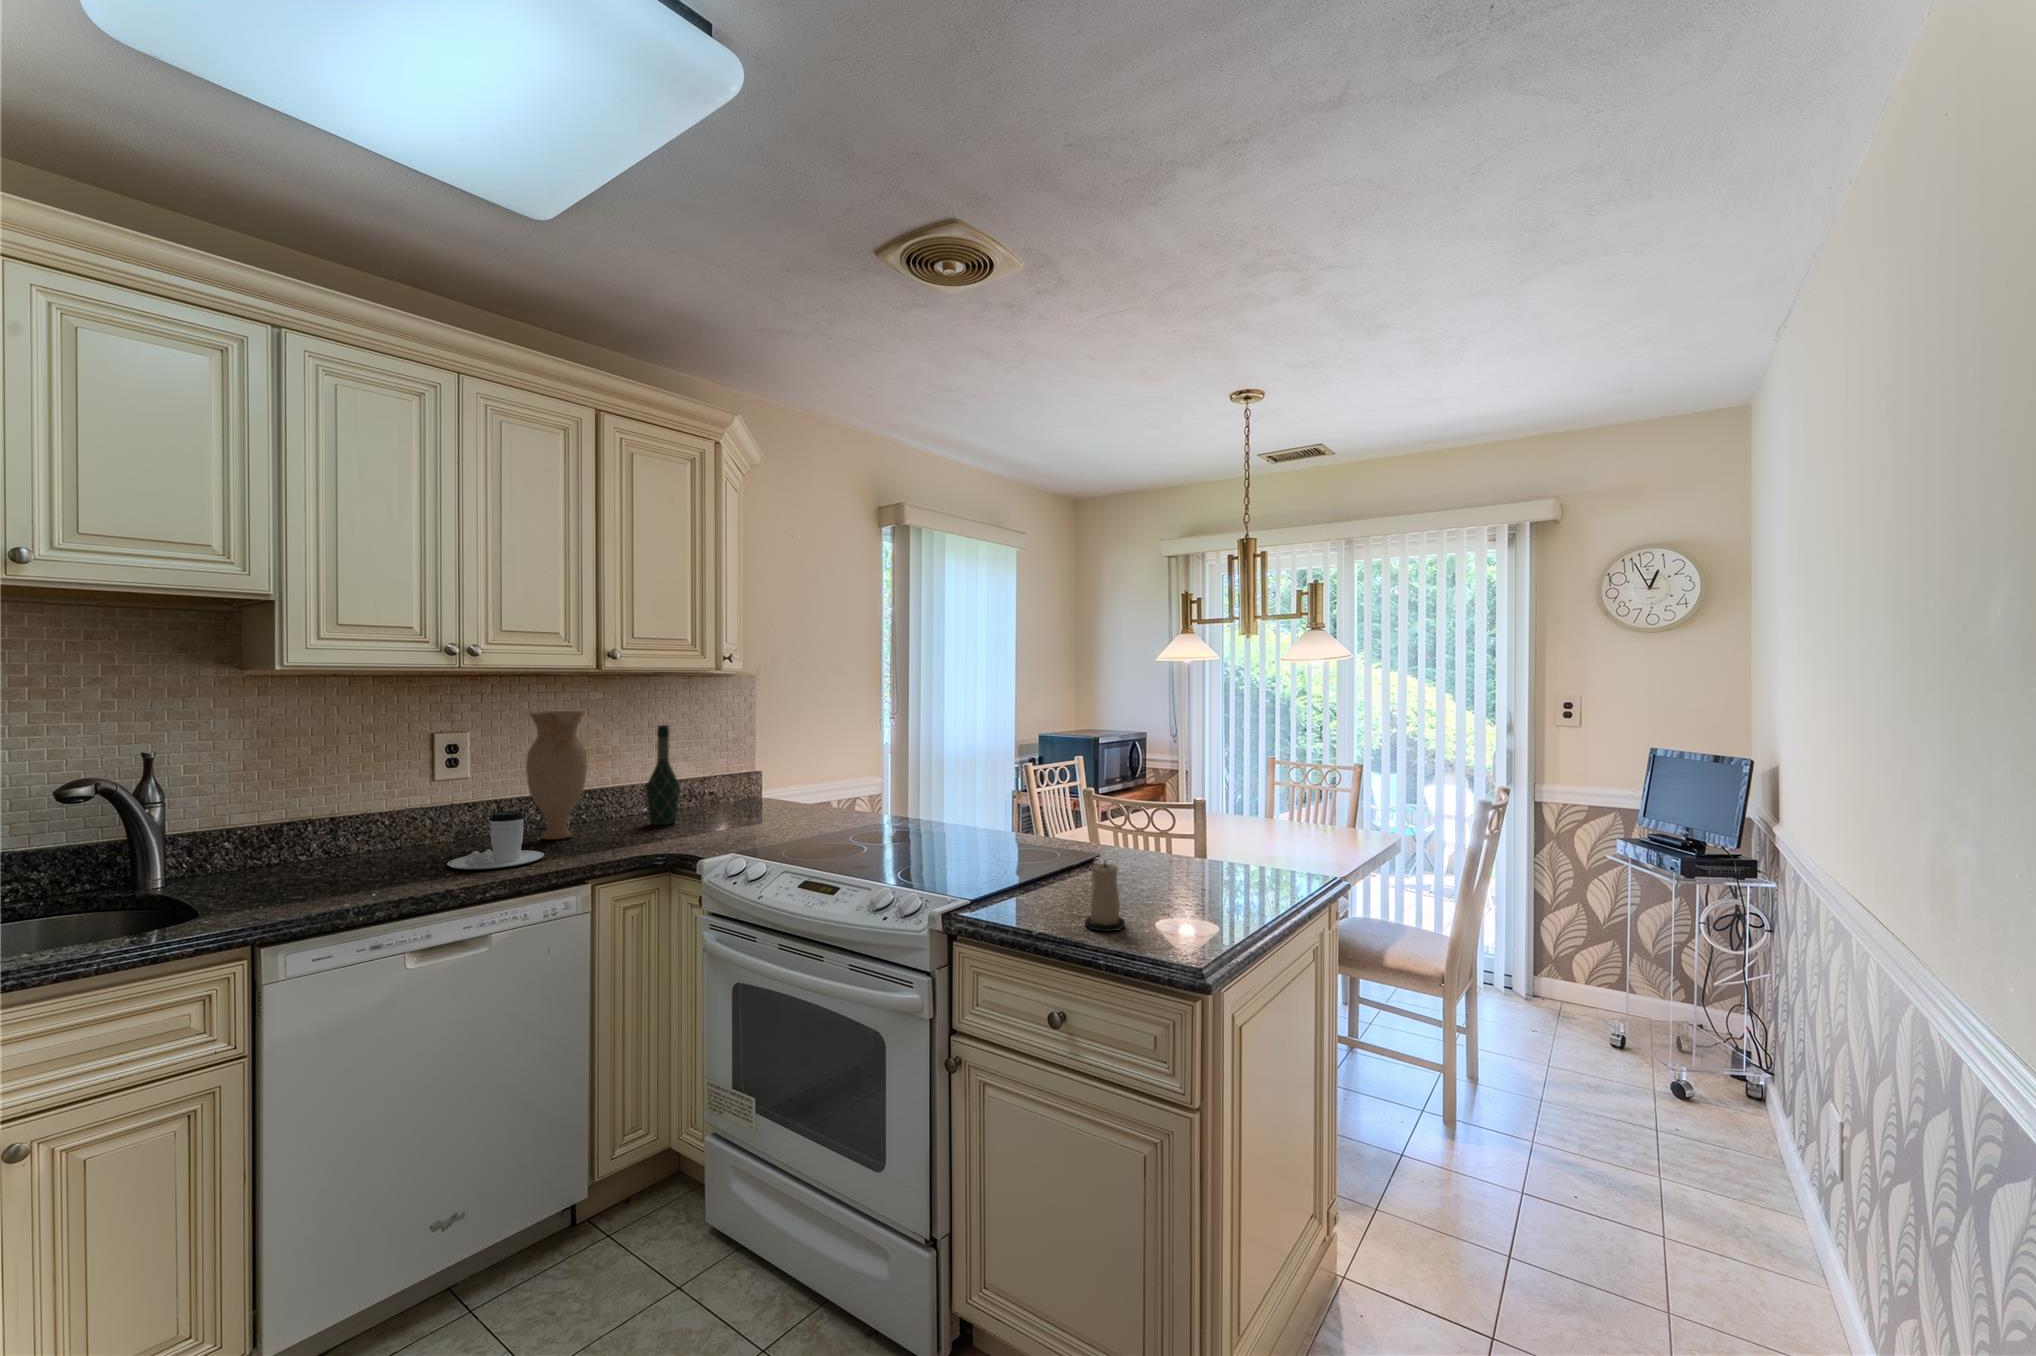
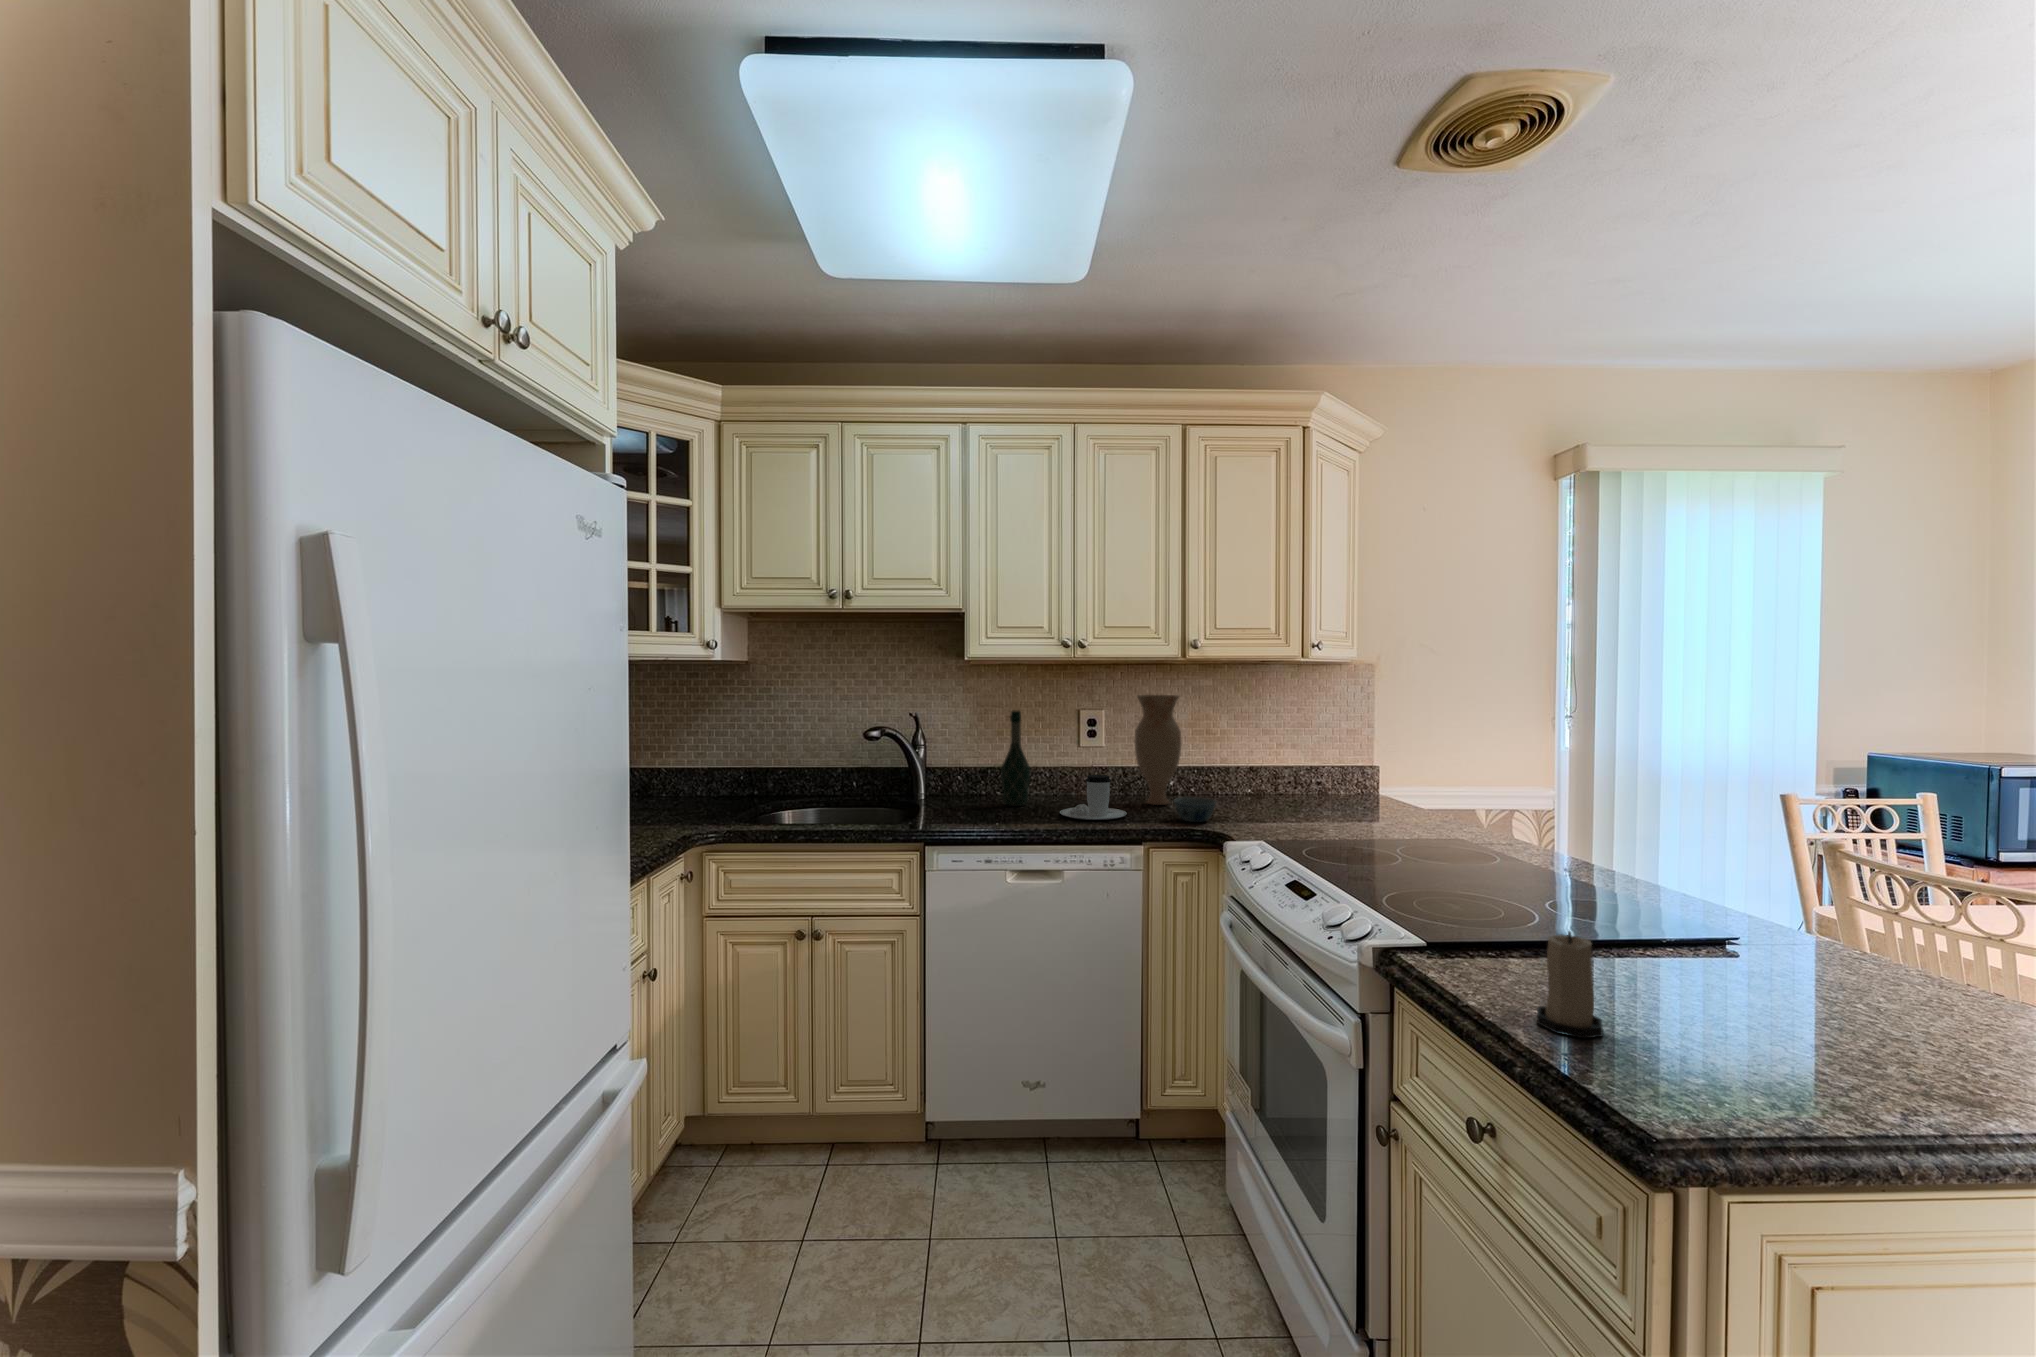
wine bottle: present [646,725,680,825] -> present [1001,711,1030,806]
bowl: none [603,822,654,849] -> present [1174,797,1216,822]

